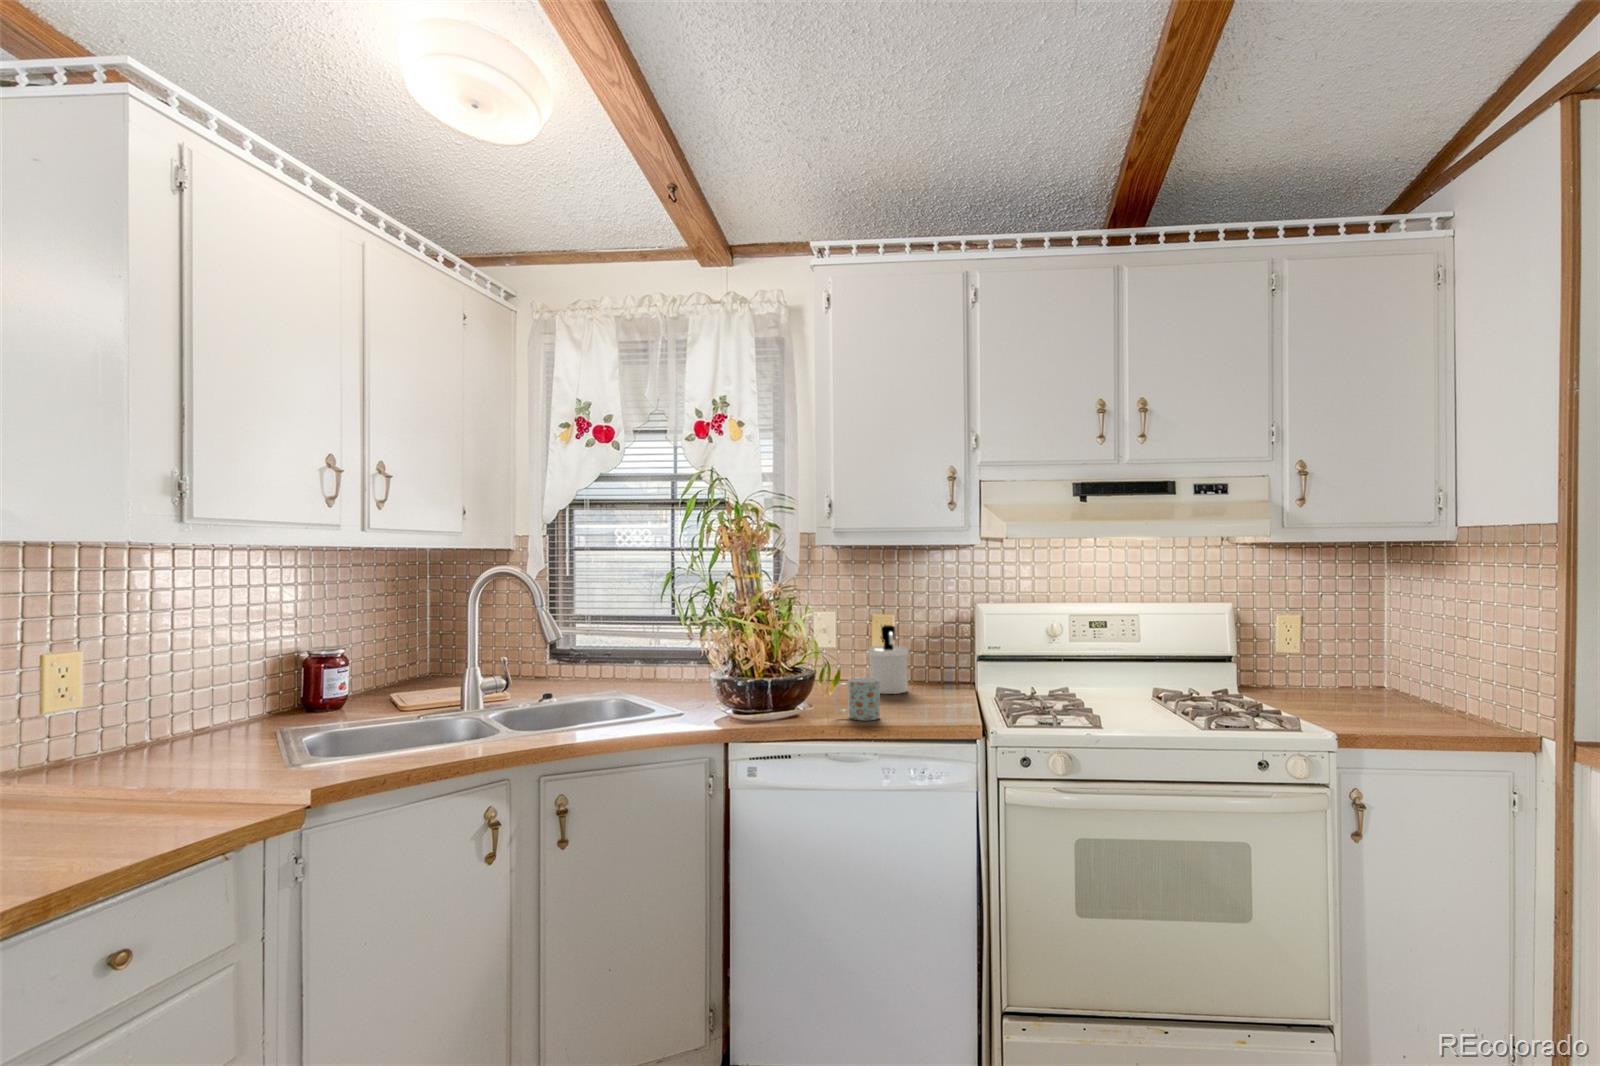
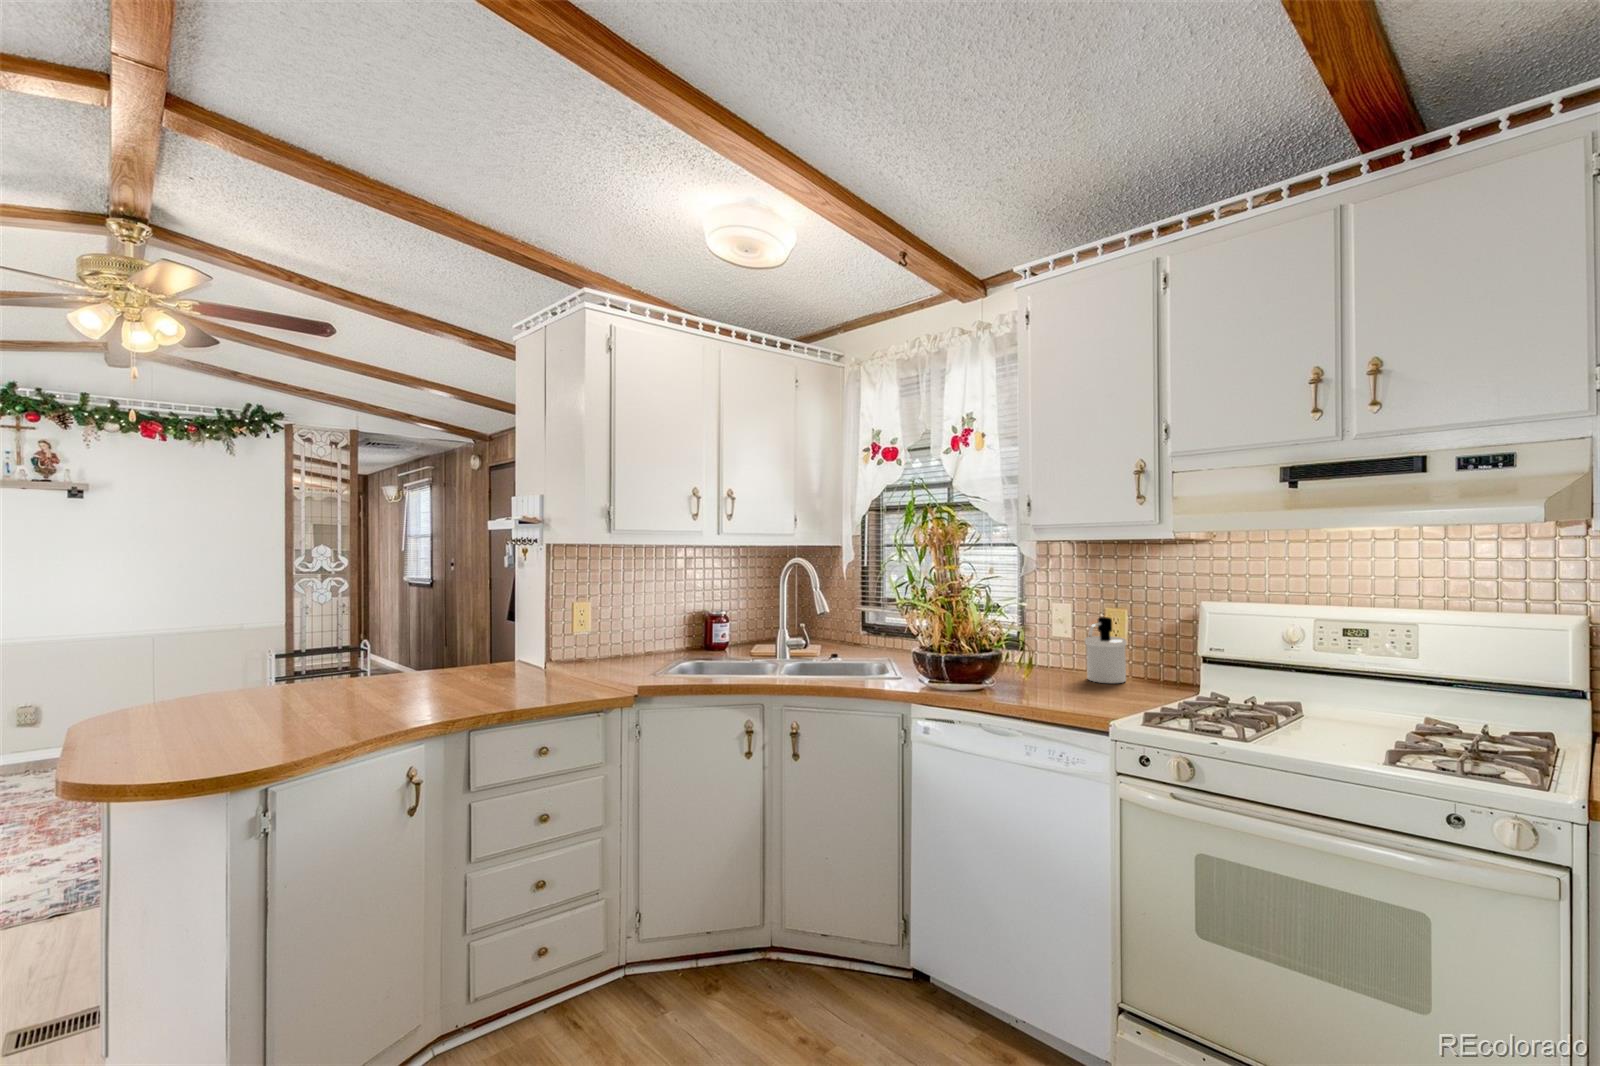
mug: present [834,677,880,720] -> none [1001,662,1042,702]

